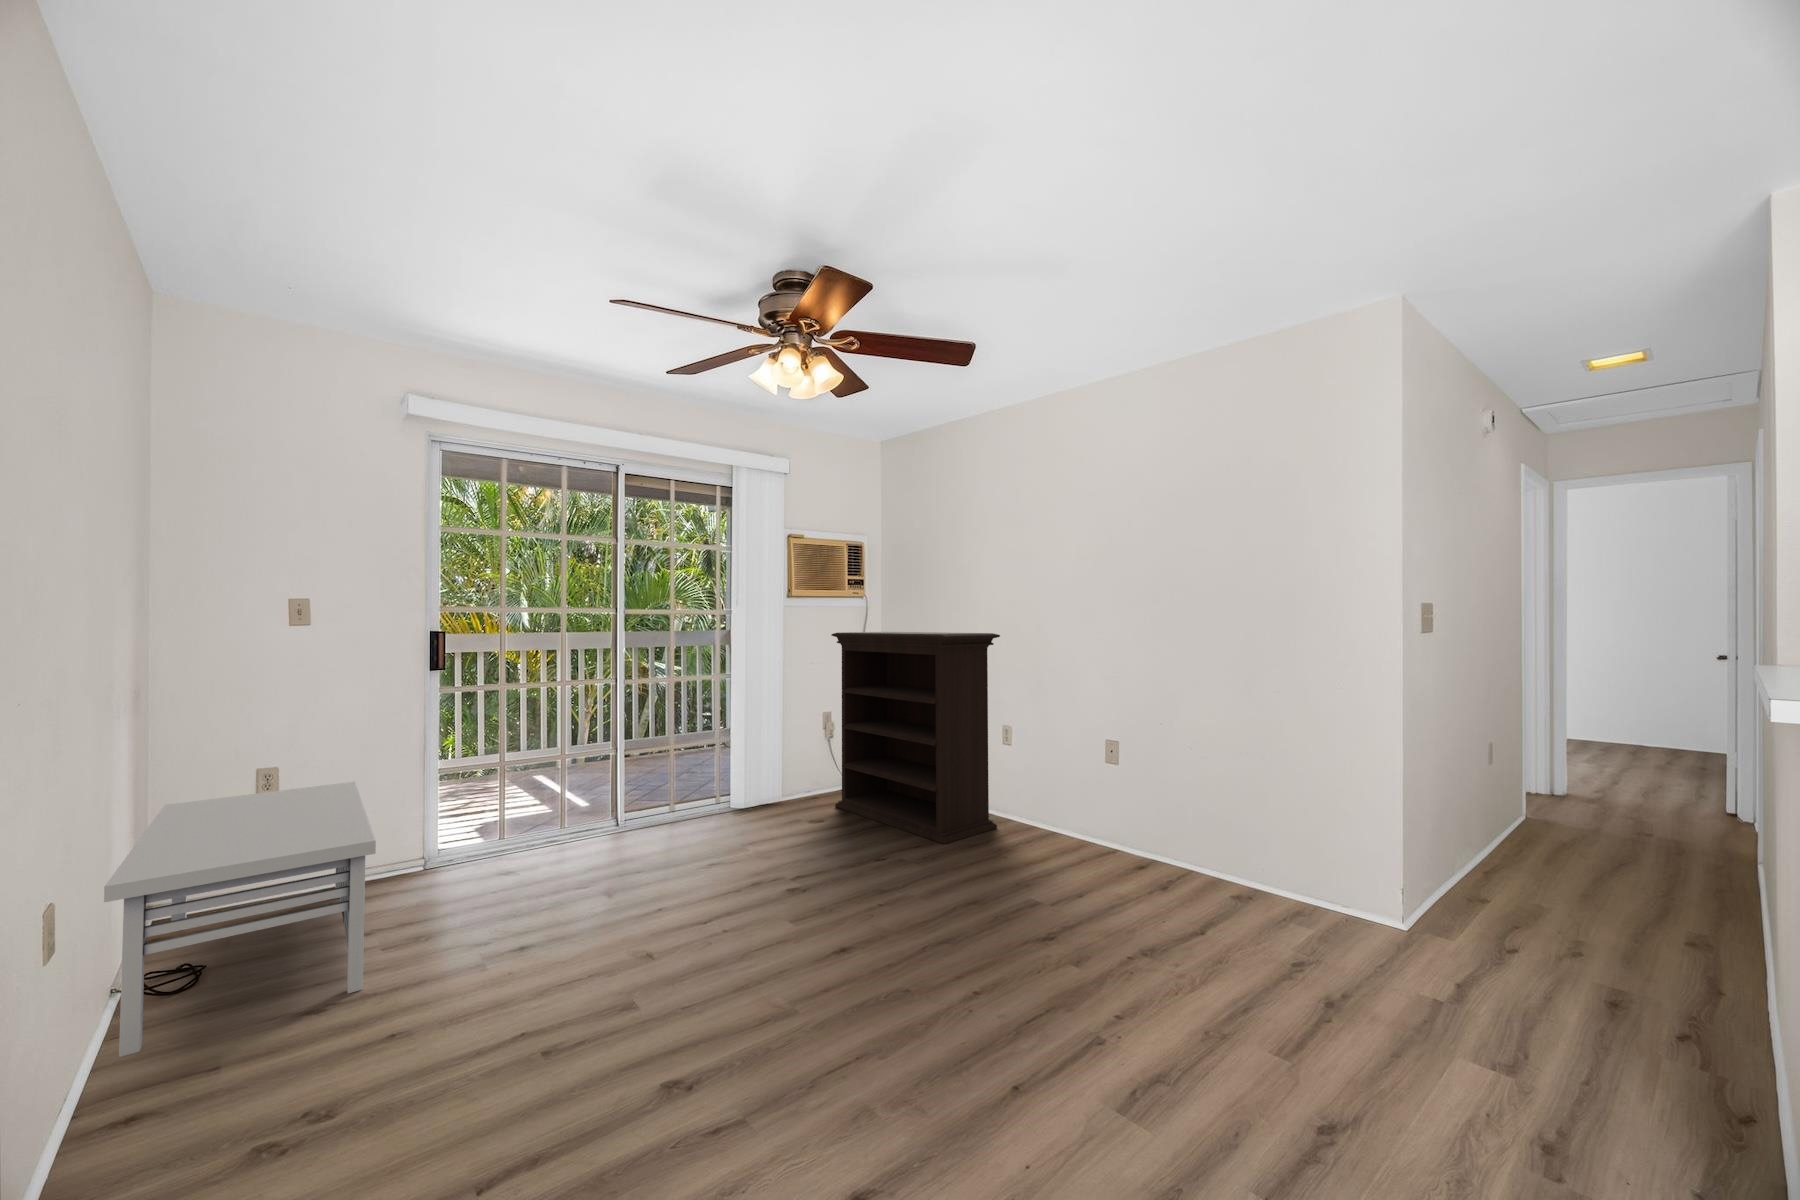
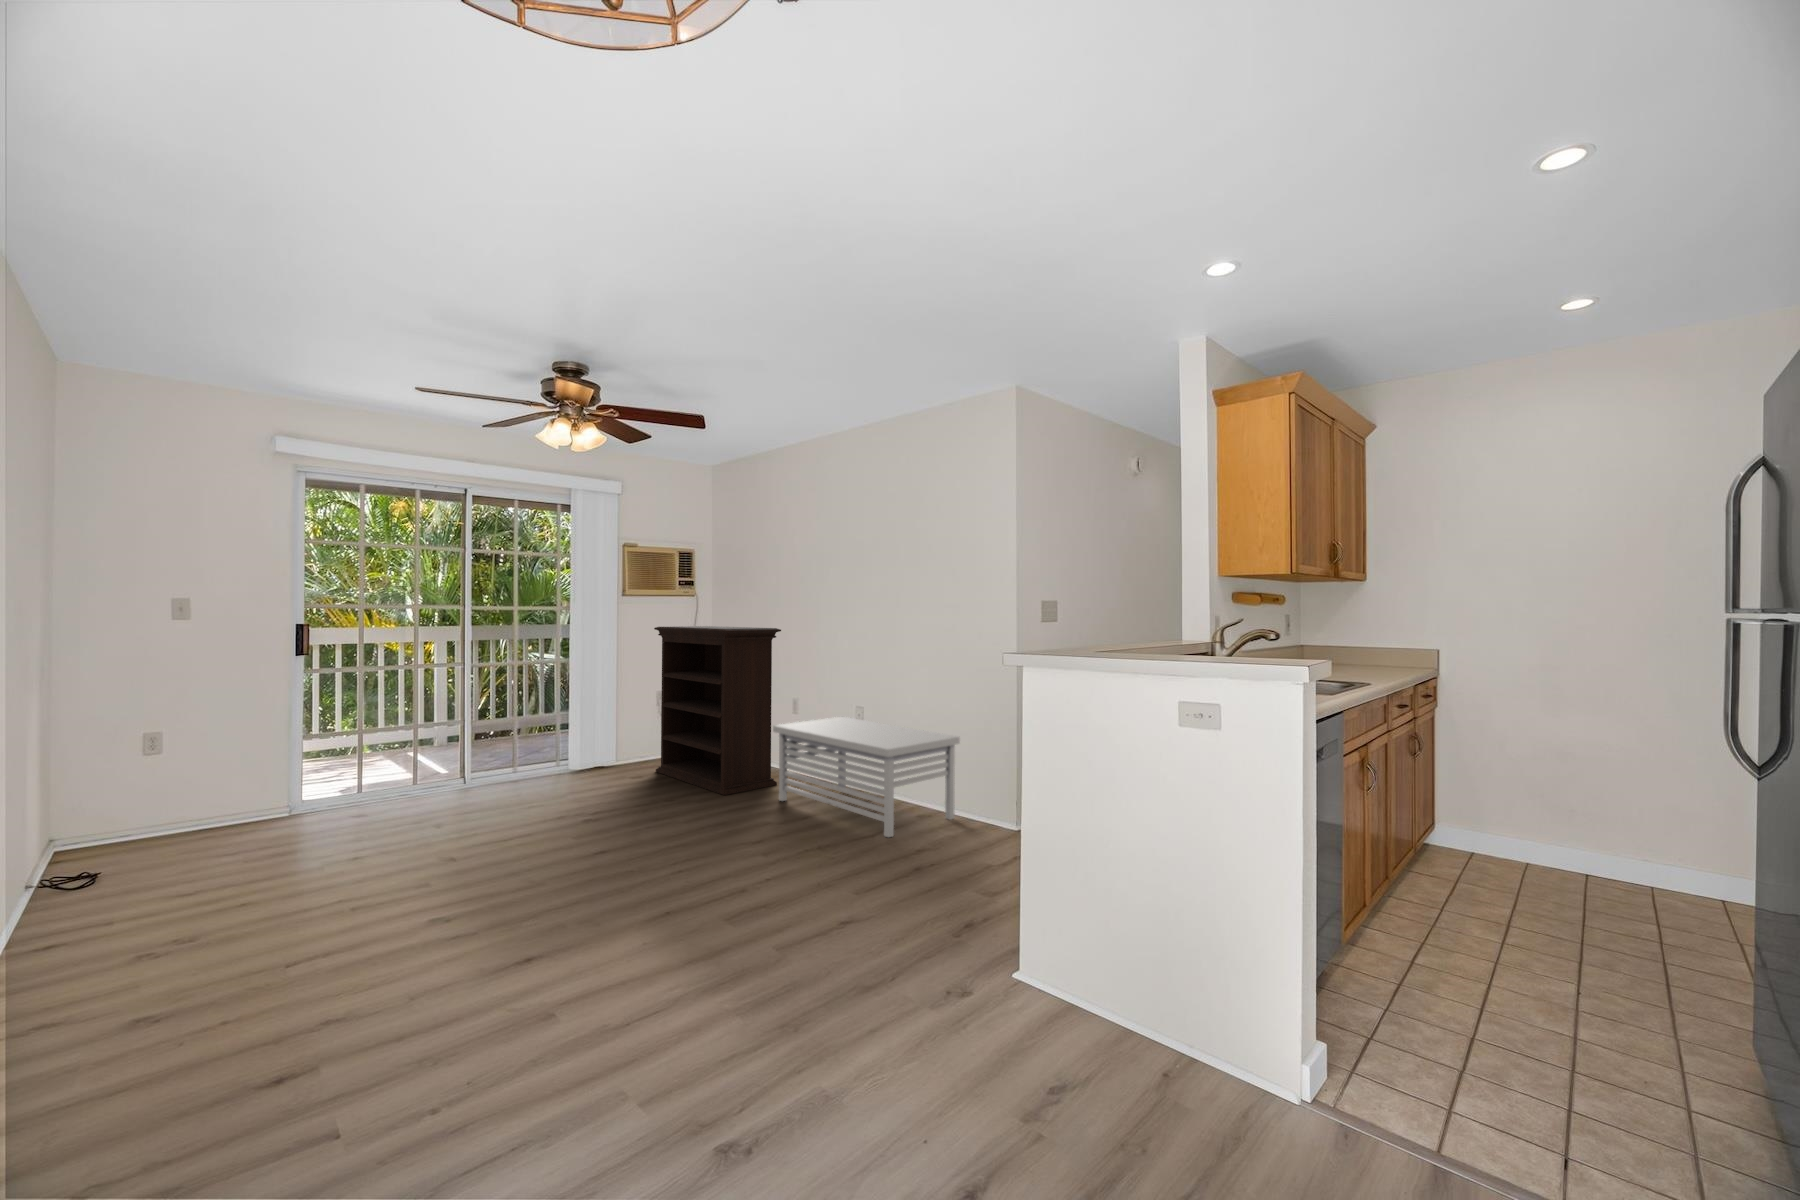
storage bench: present [104,782,376,1057] -> present [773,717,960,837]

